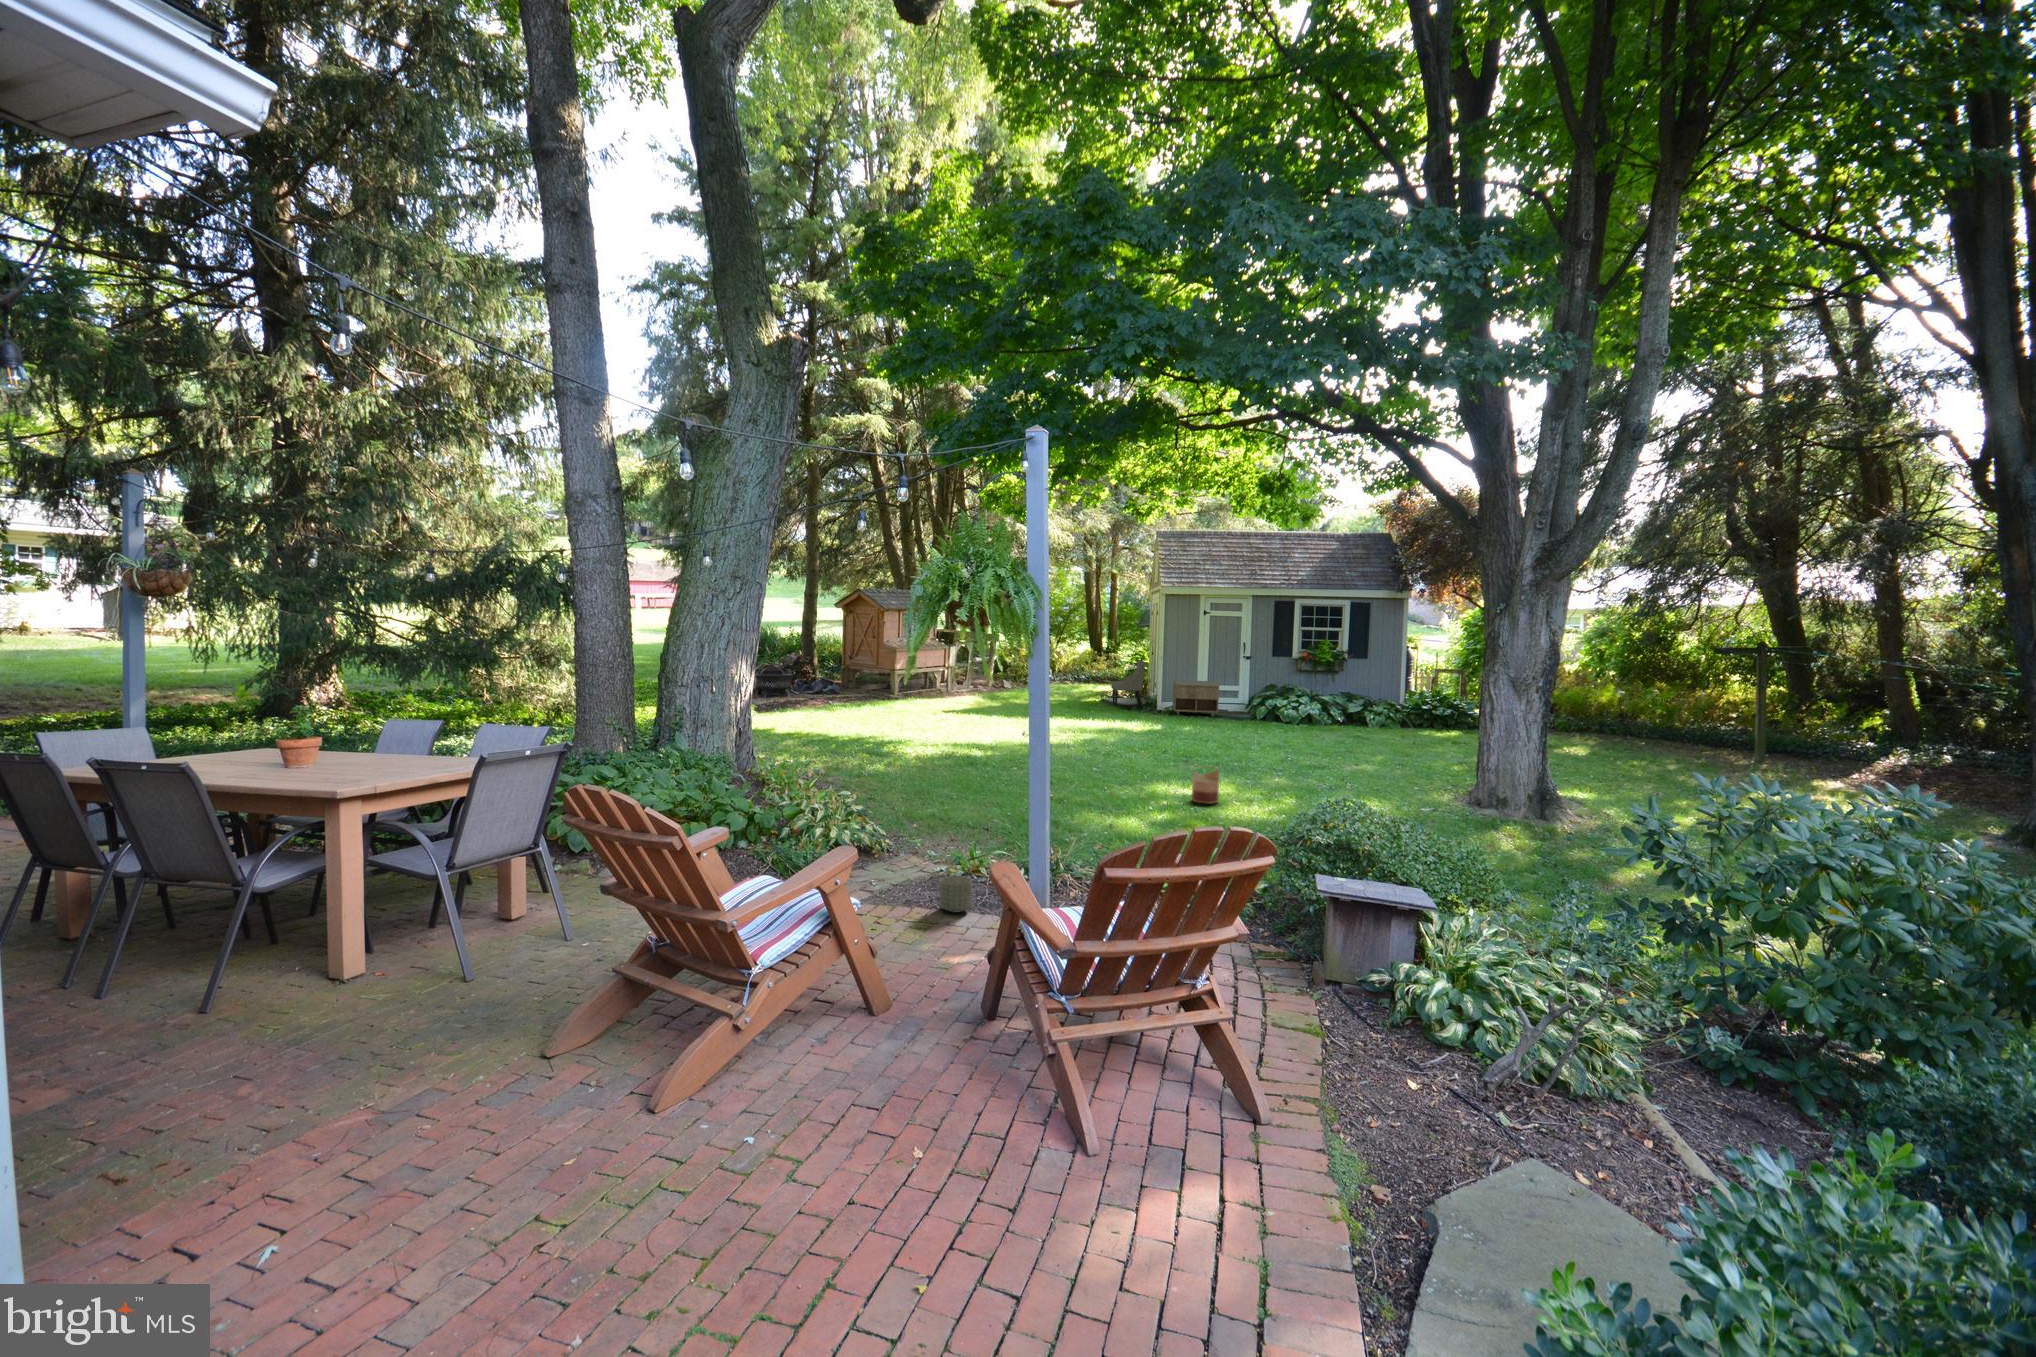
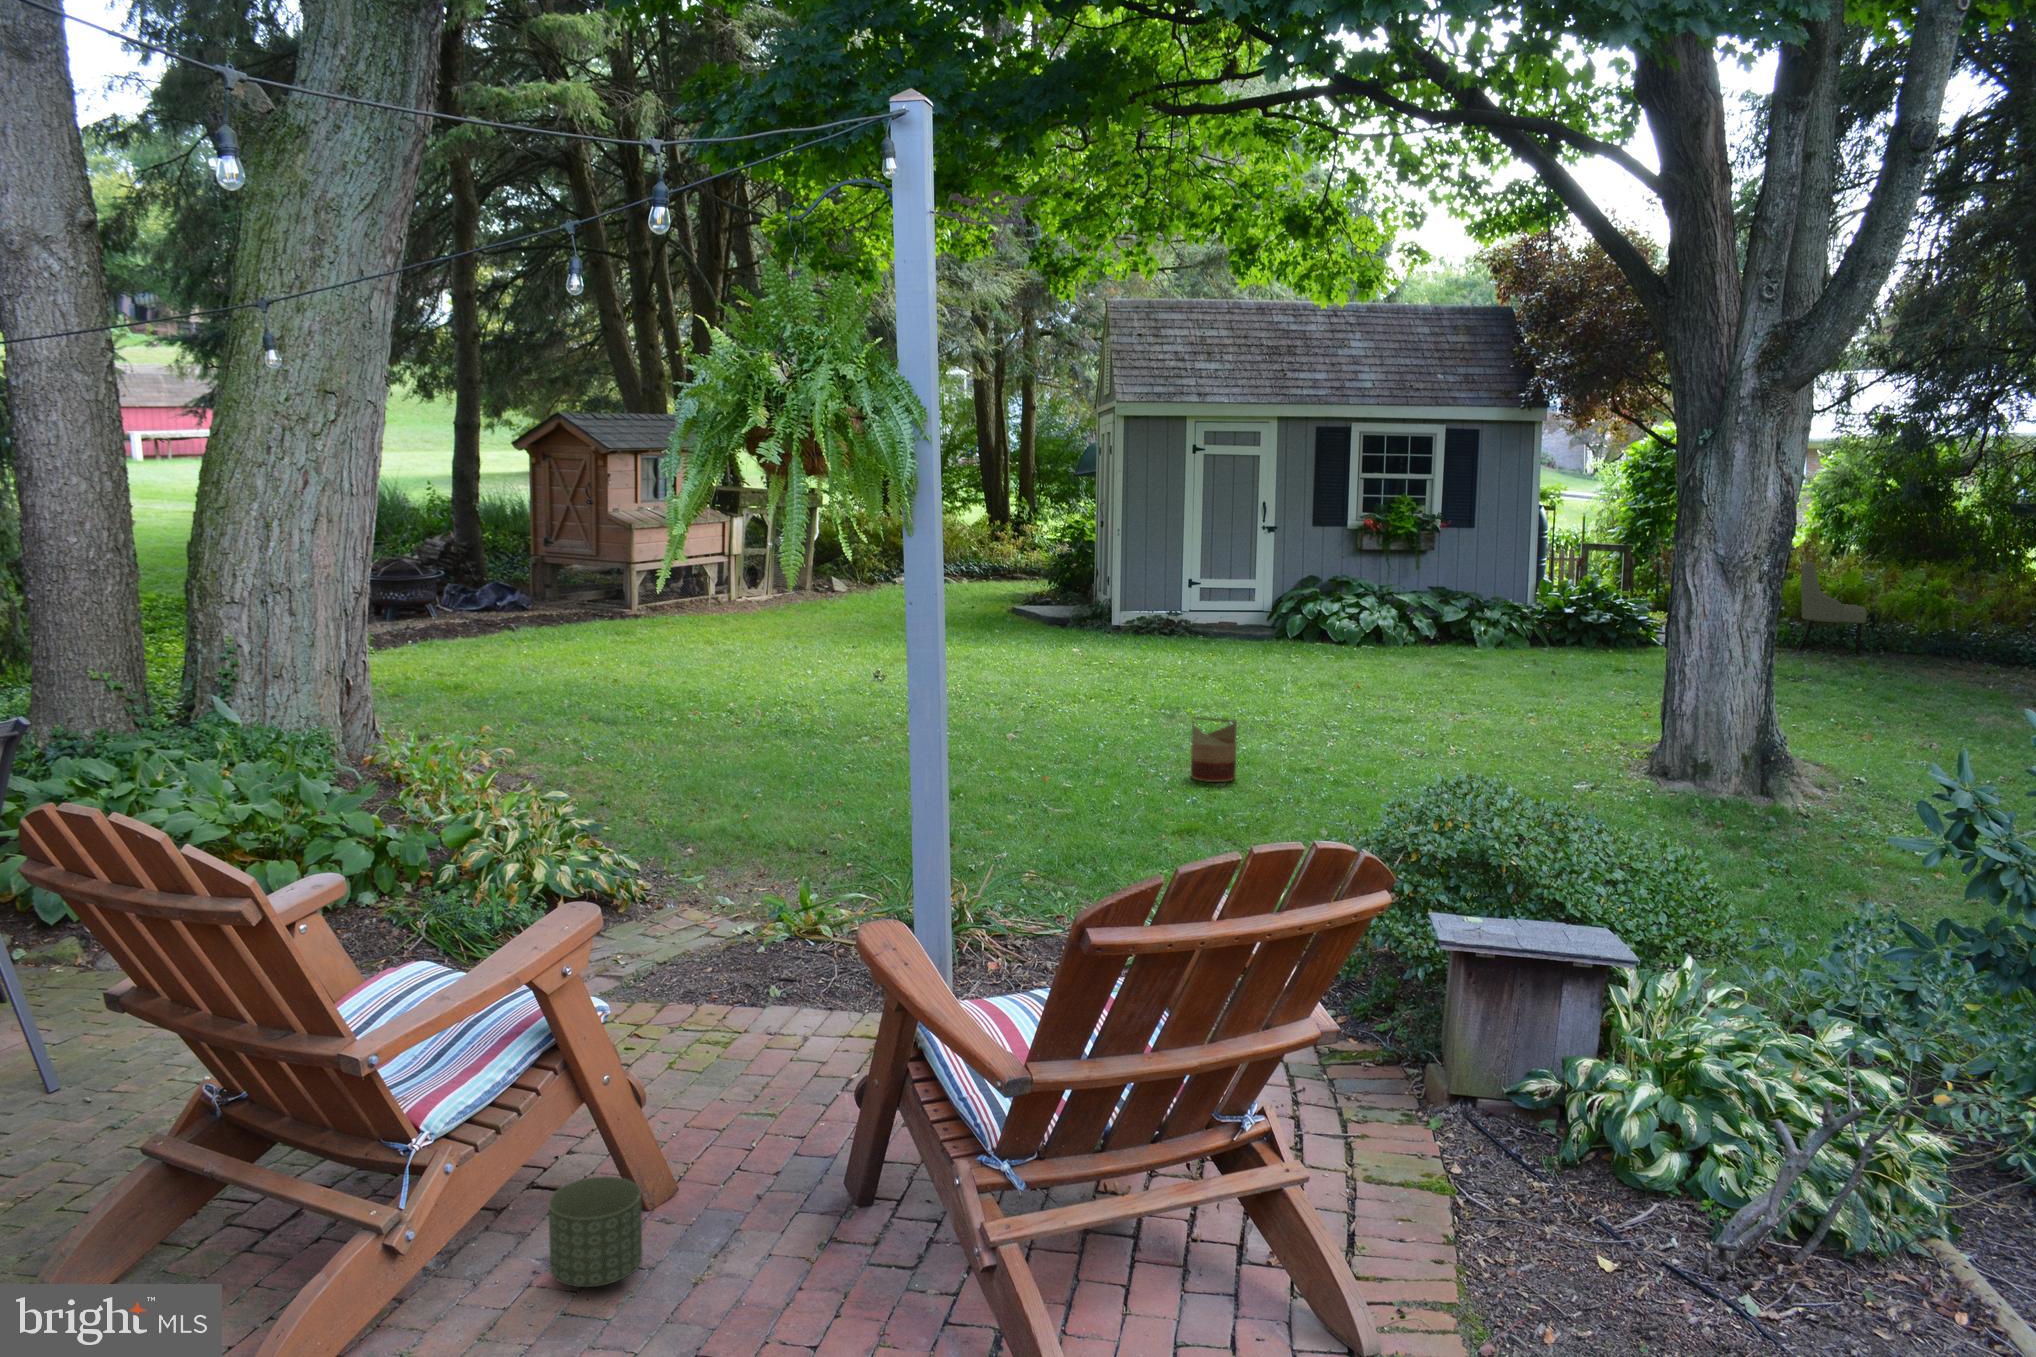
chair: present [1112,660,1145,707] -> present [1798,562,1867,654]
storage bench: present [1173,680,1219,716] -> none [1147,569,1225,629]
planter: present [939,876,972,913] -> present [549,1177,643,1287]

